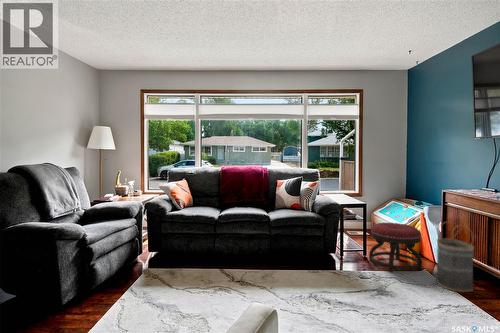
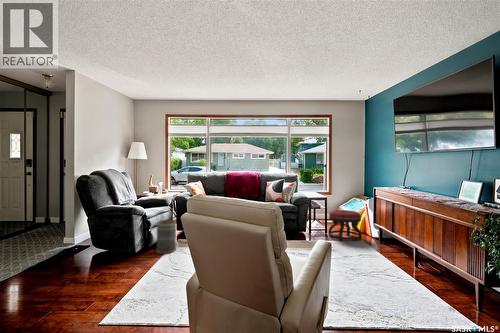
basket: present [436,222,474,292] -> present [156,210,176,253]

